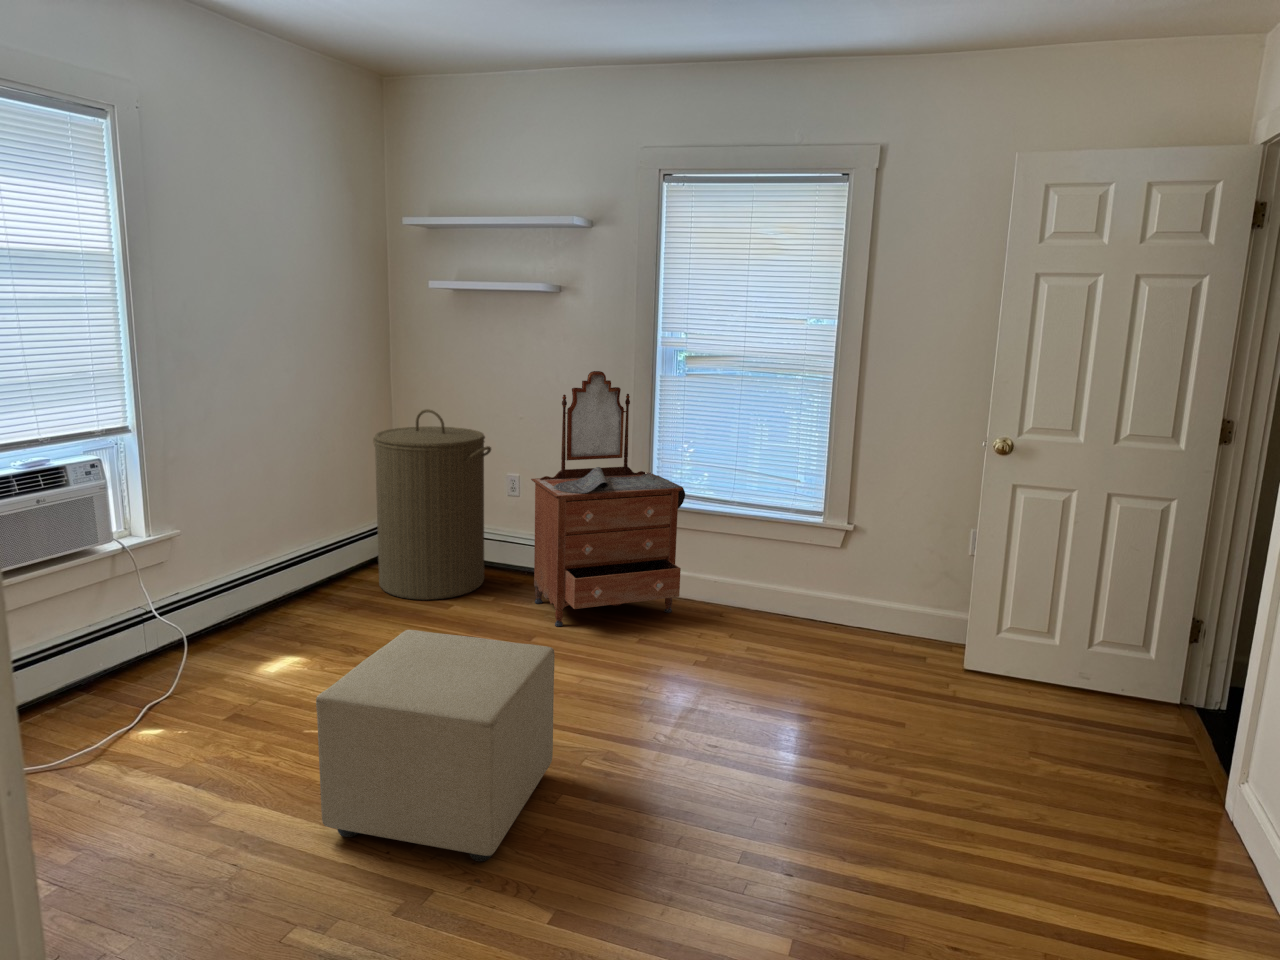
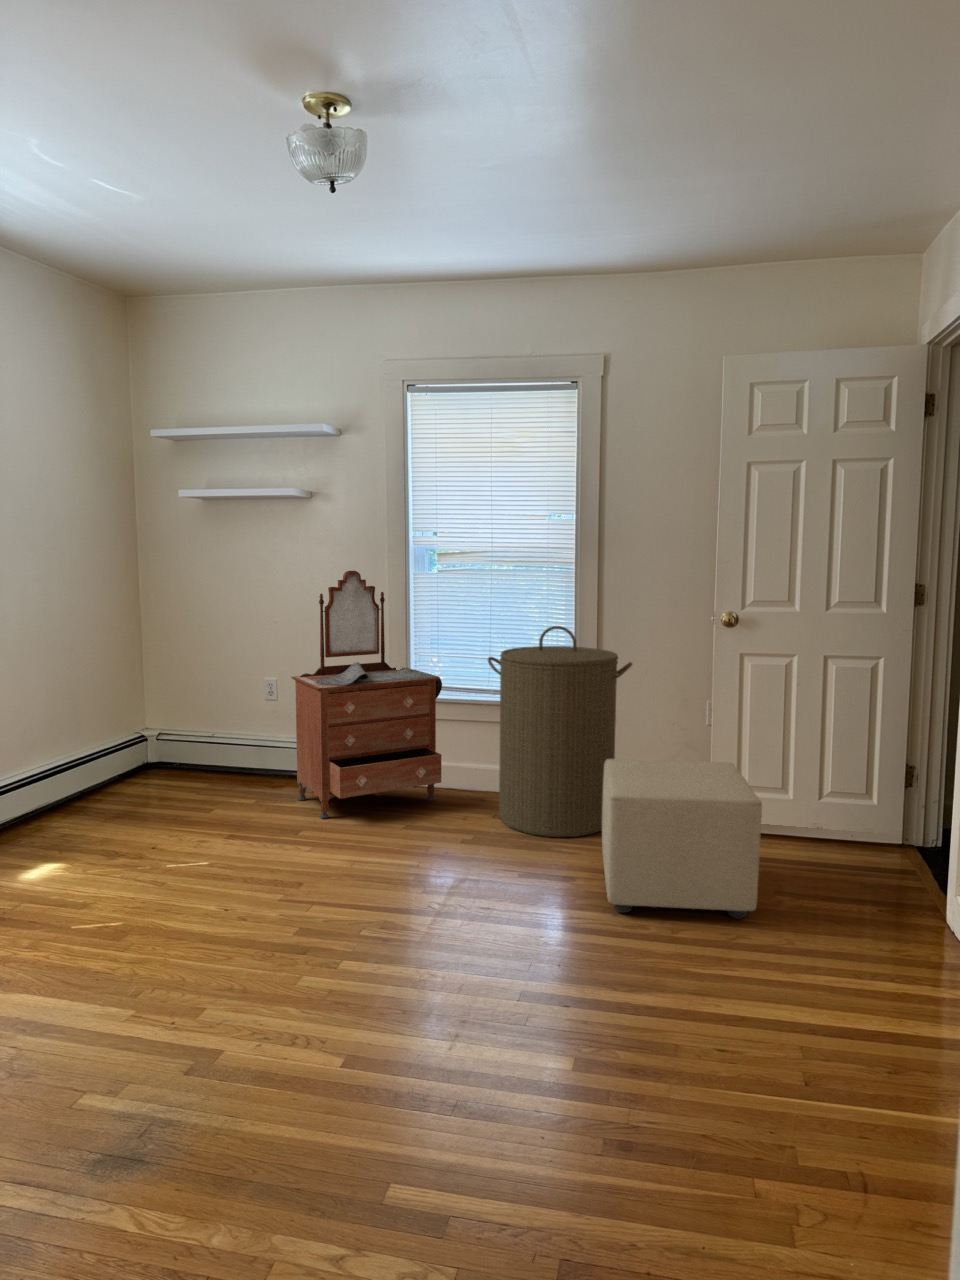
laundry hamper: present [373,409,491,600] -> present [488,626,632,837]
ottoman: present [316,630,555,861] -> present [602,759,762,919]

